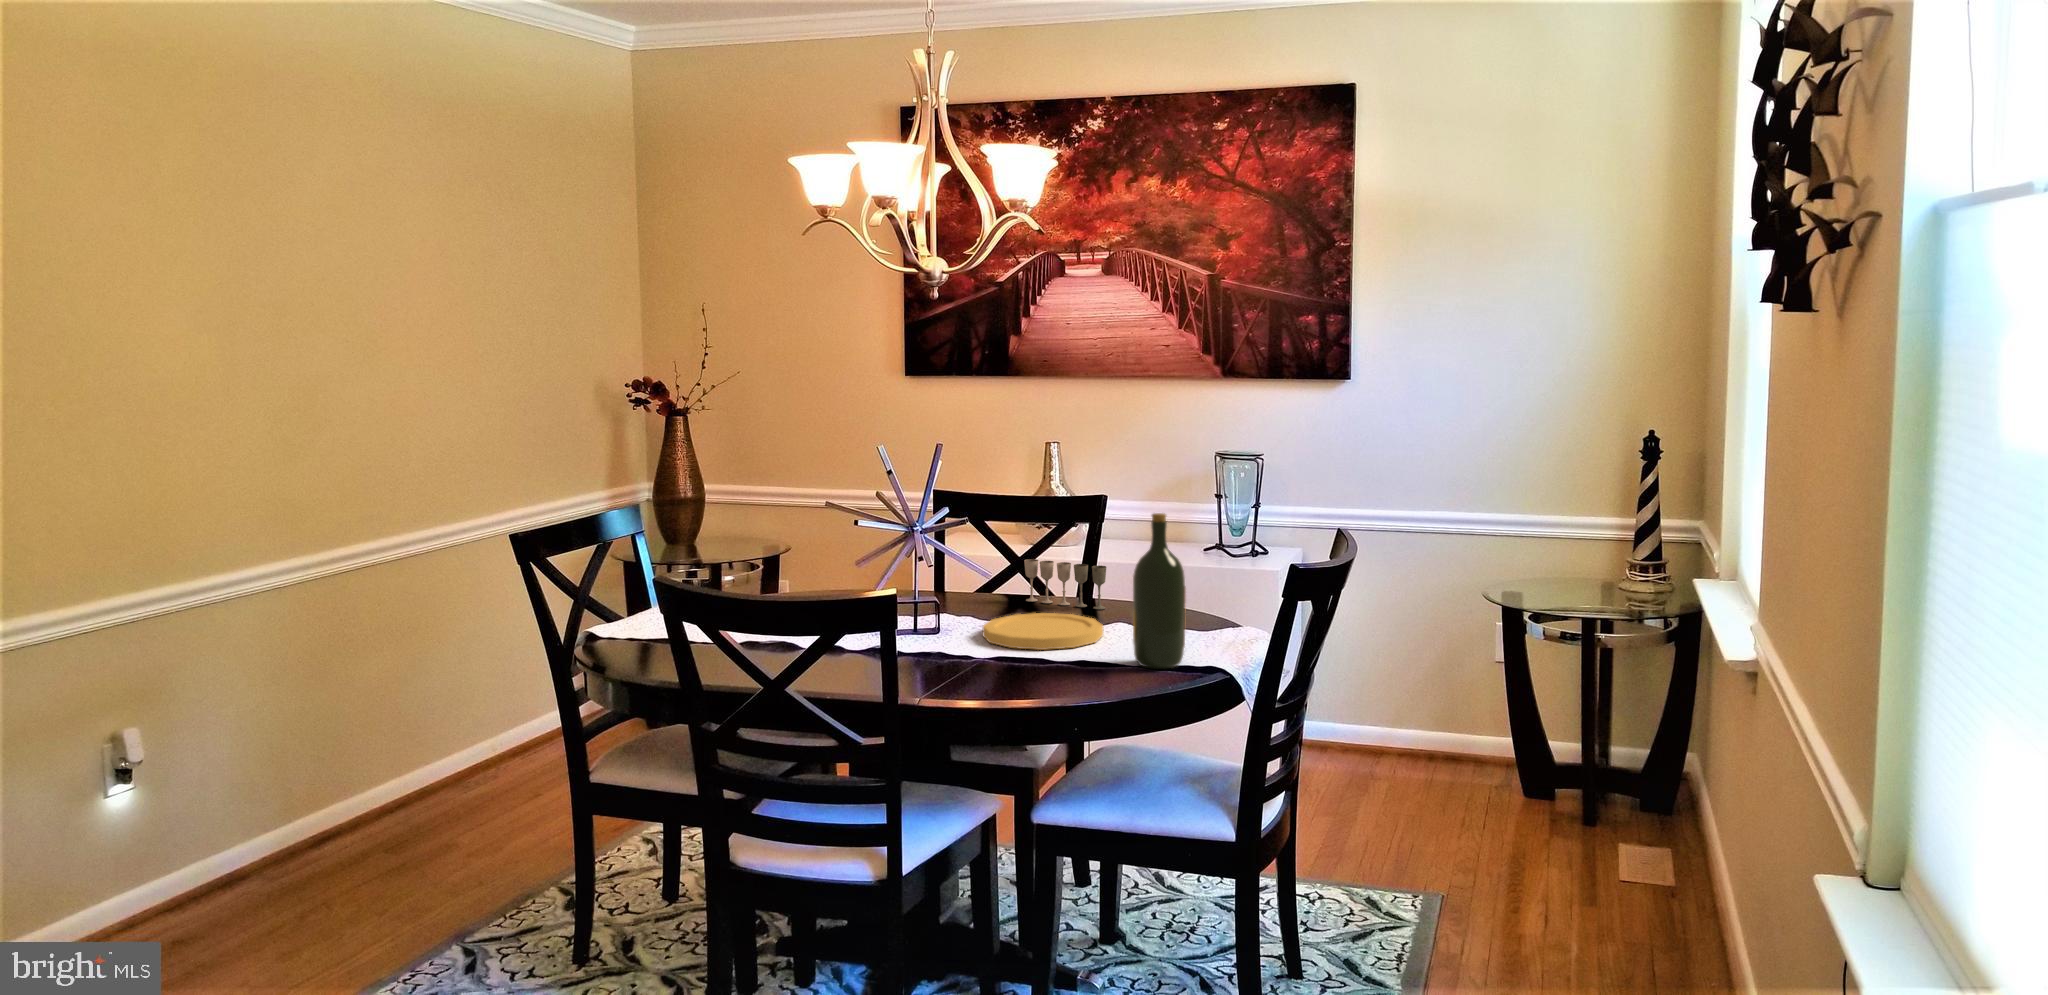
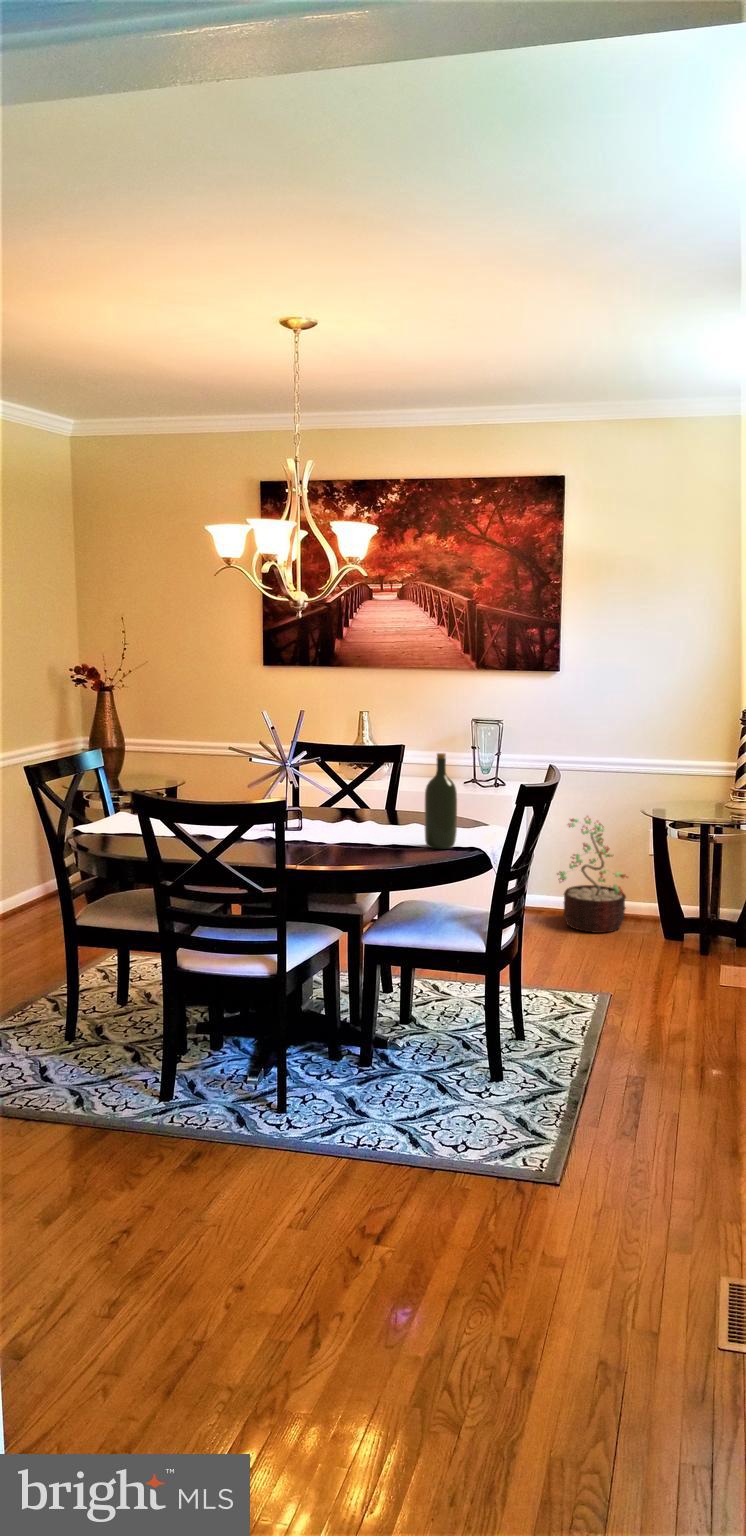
wine glass: present [1024,559,1106,609] -> none [351,784,404,816]
decorative plant: none [1349,602,1463,785] -> present [557,816,629,933]
plate: present [983,613,1103,650] -> none [328,817,404,839]

